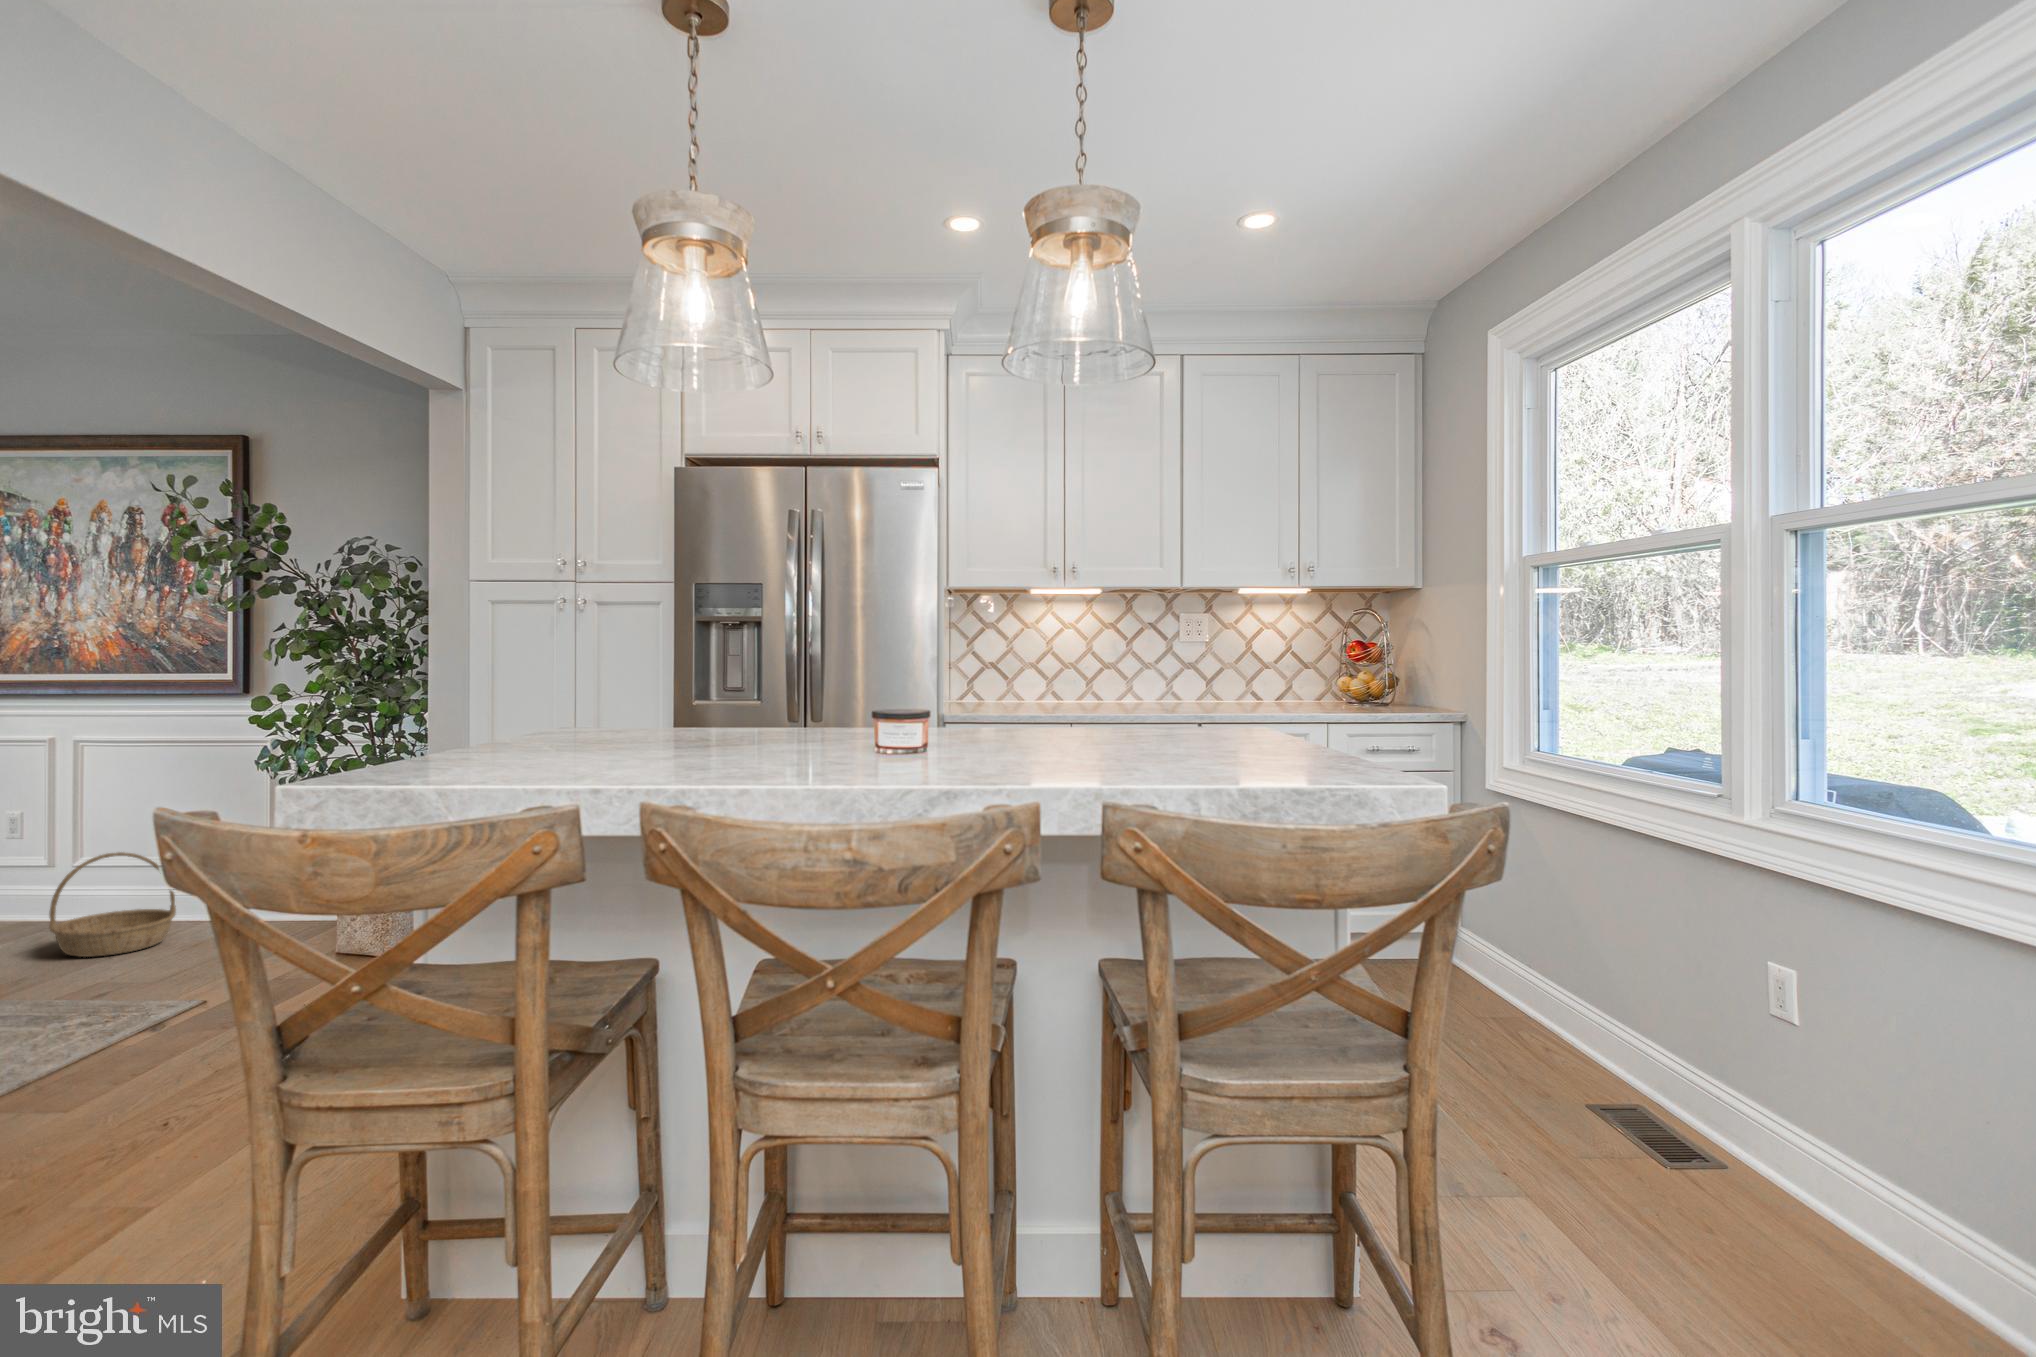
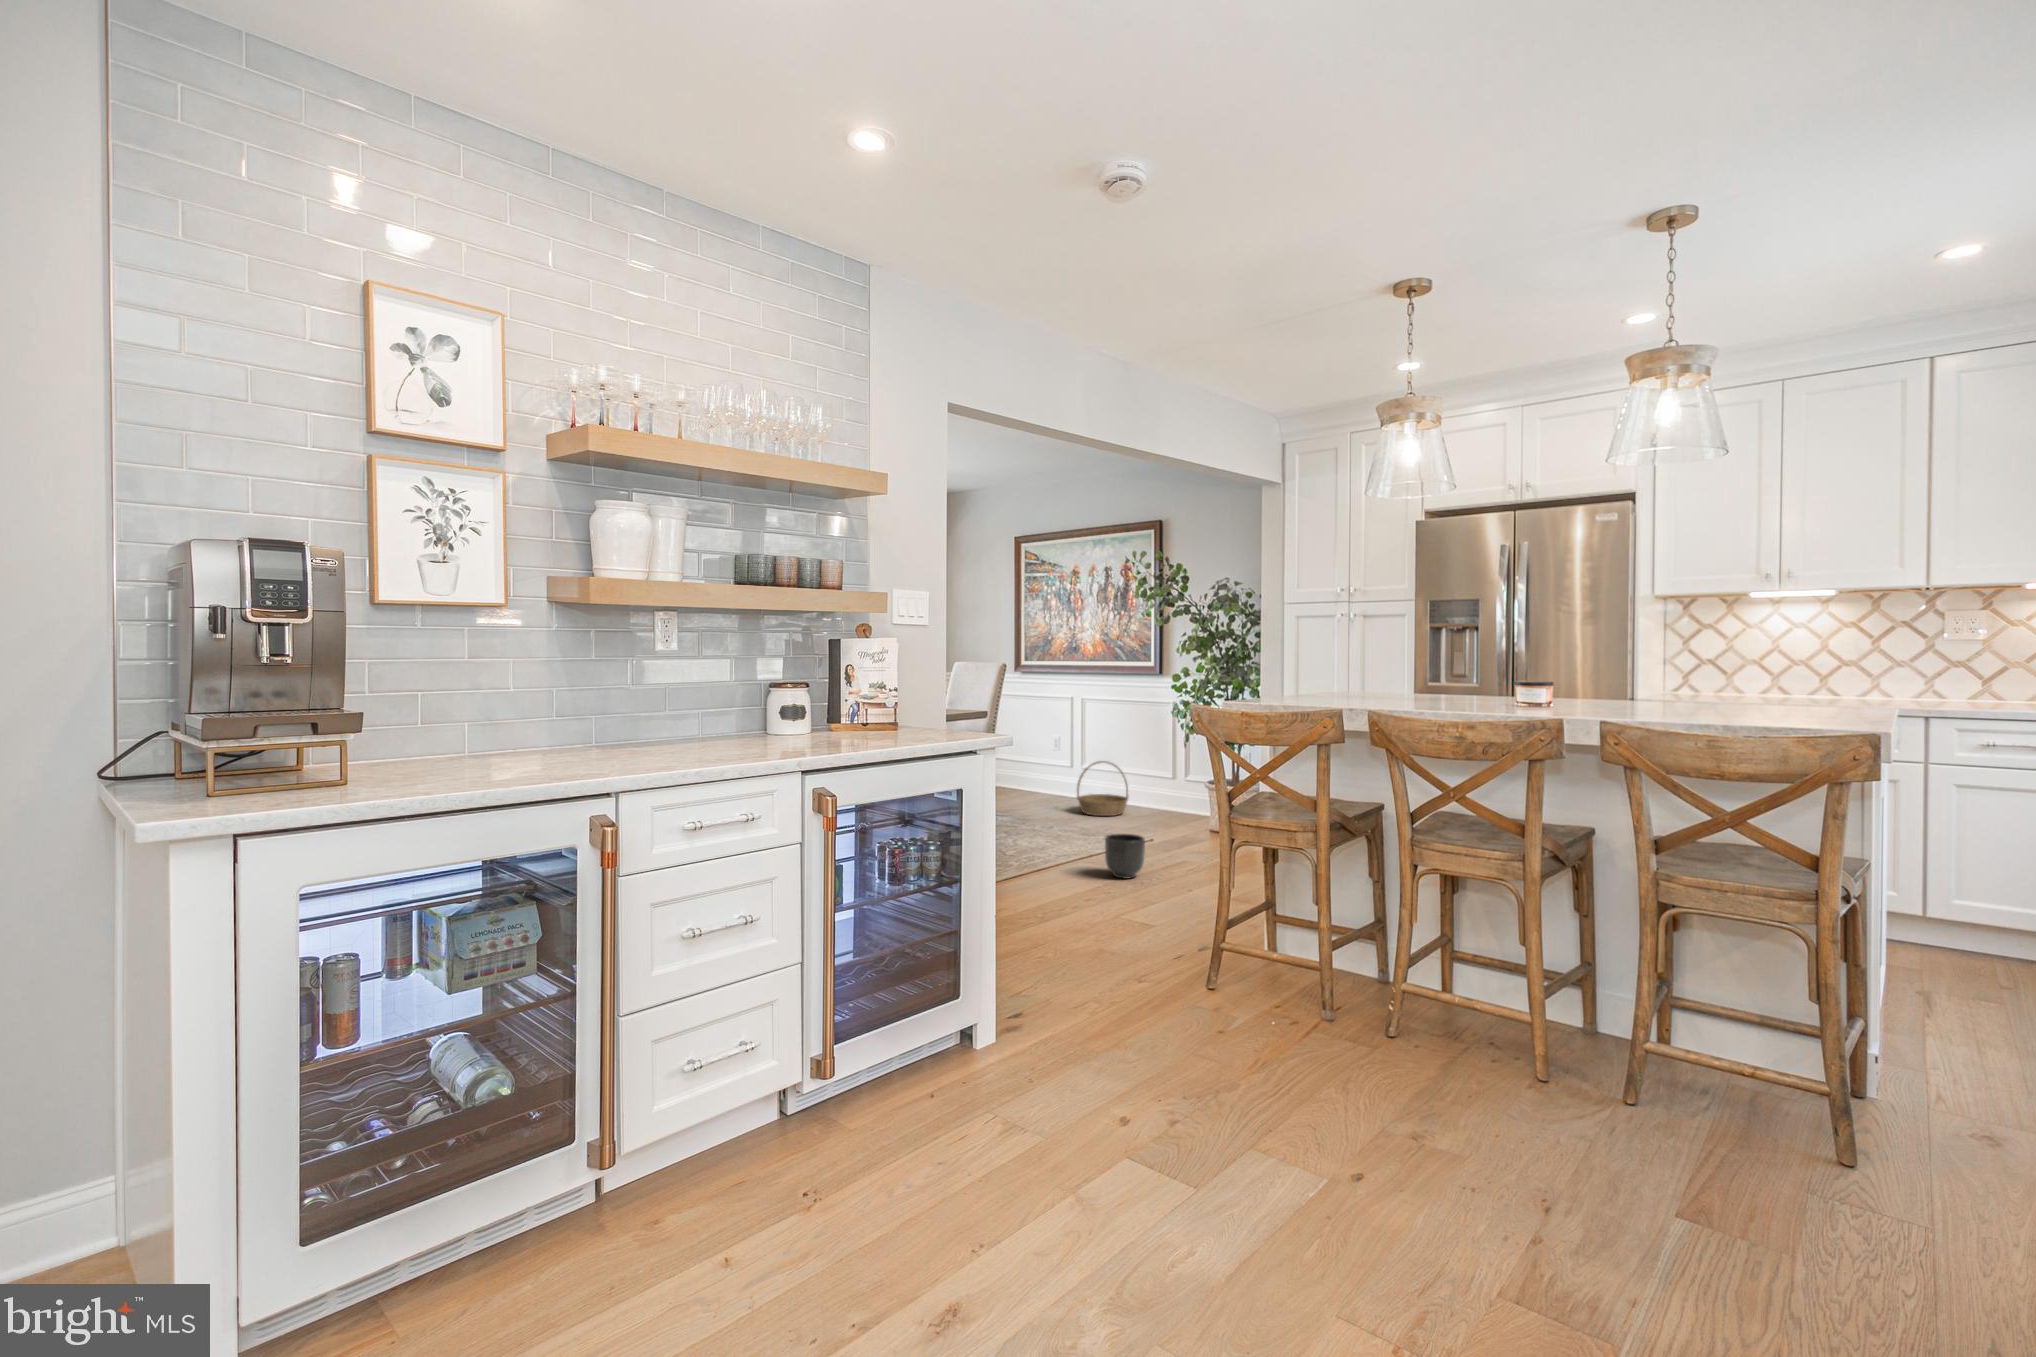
planter: none [65,1011,173,1110] -> present [1105,834,1145,878]

